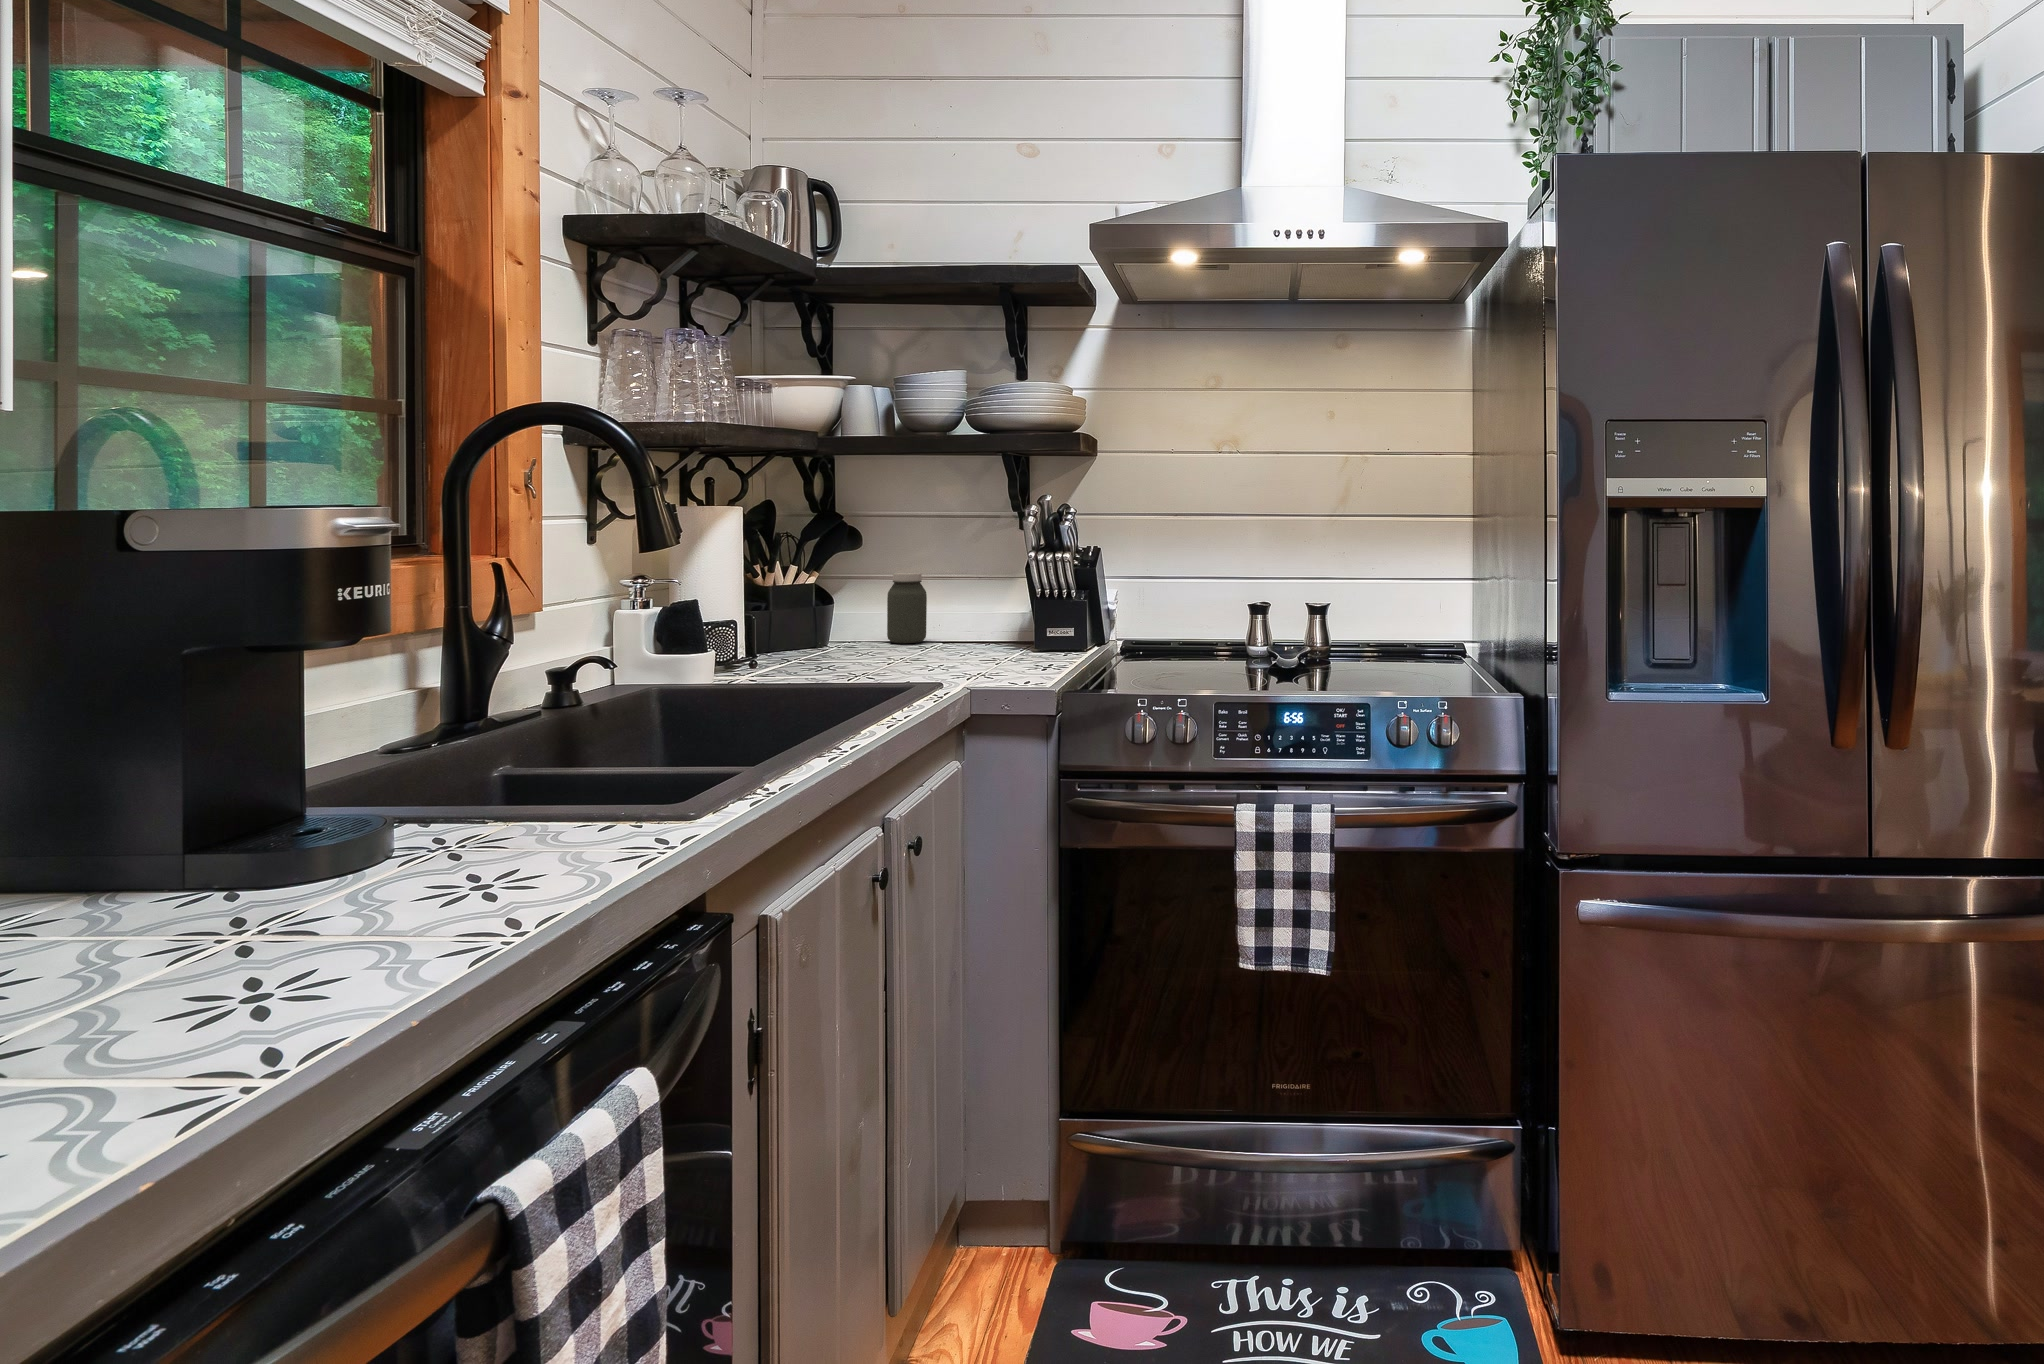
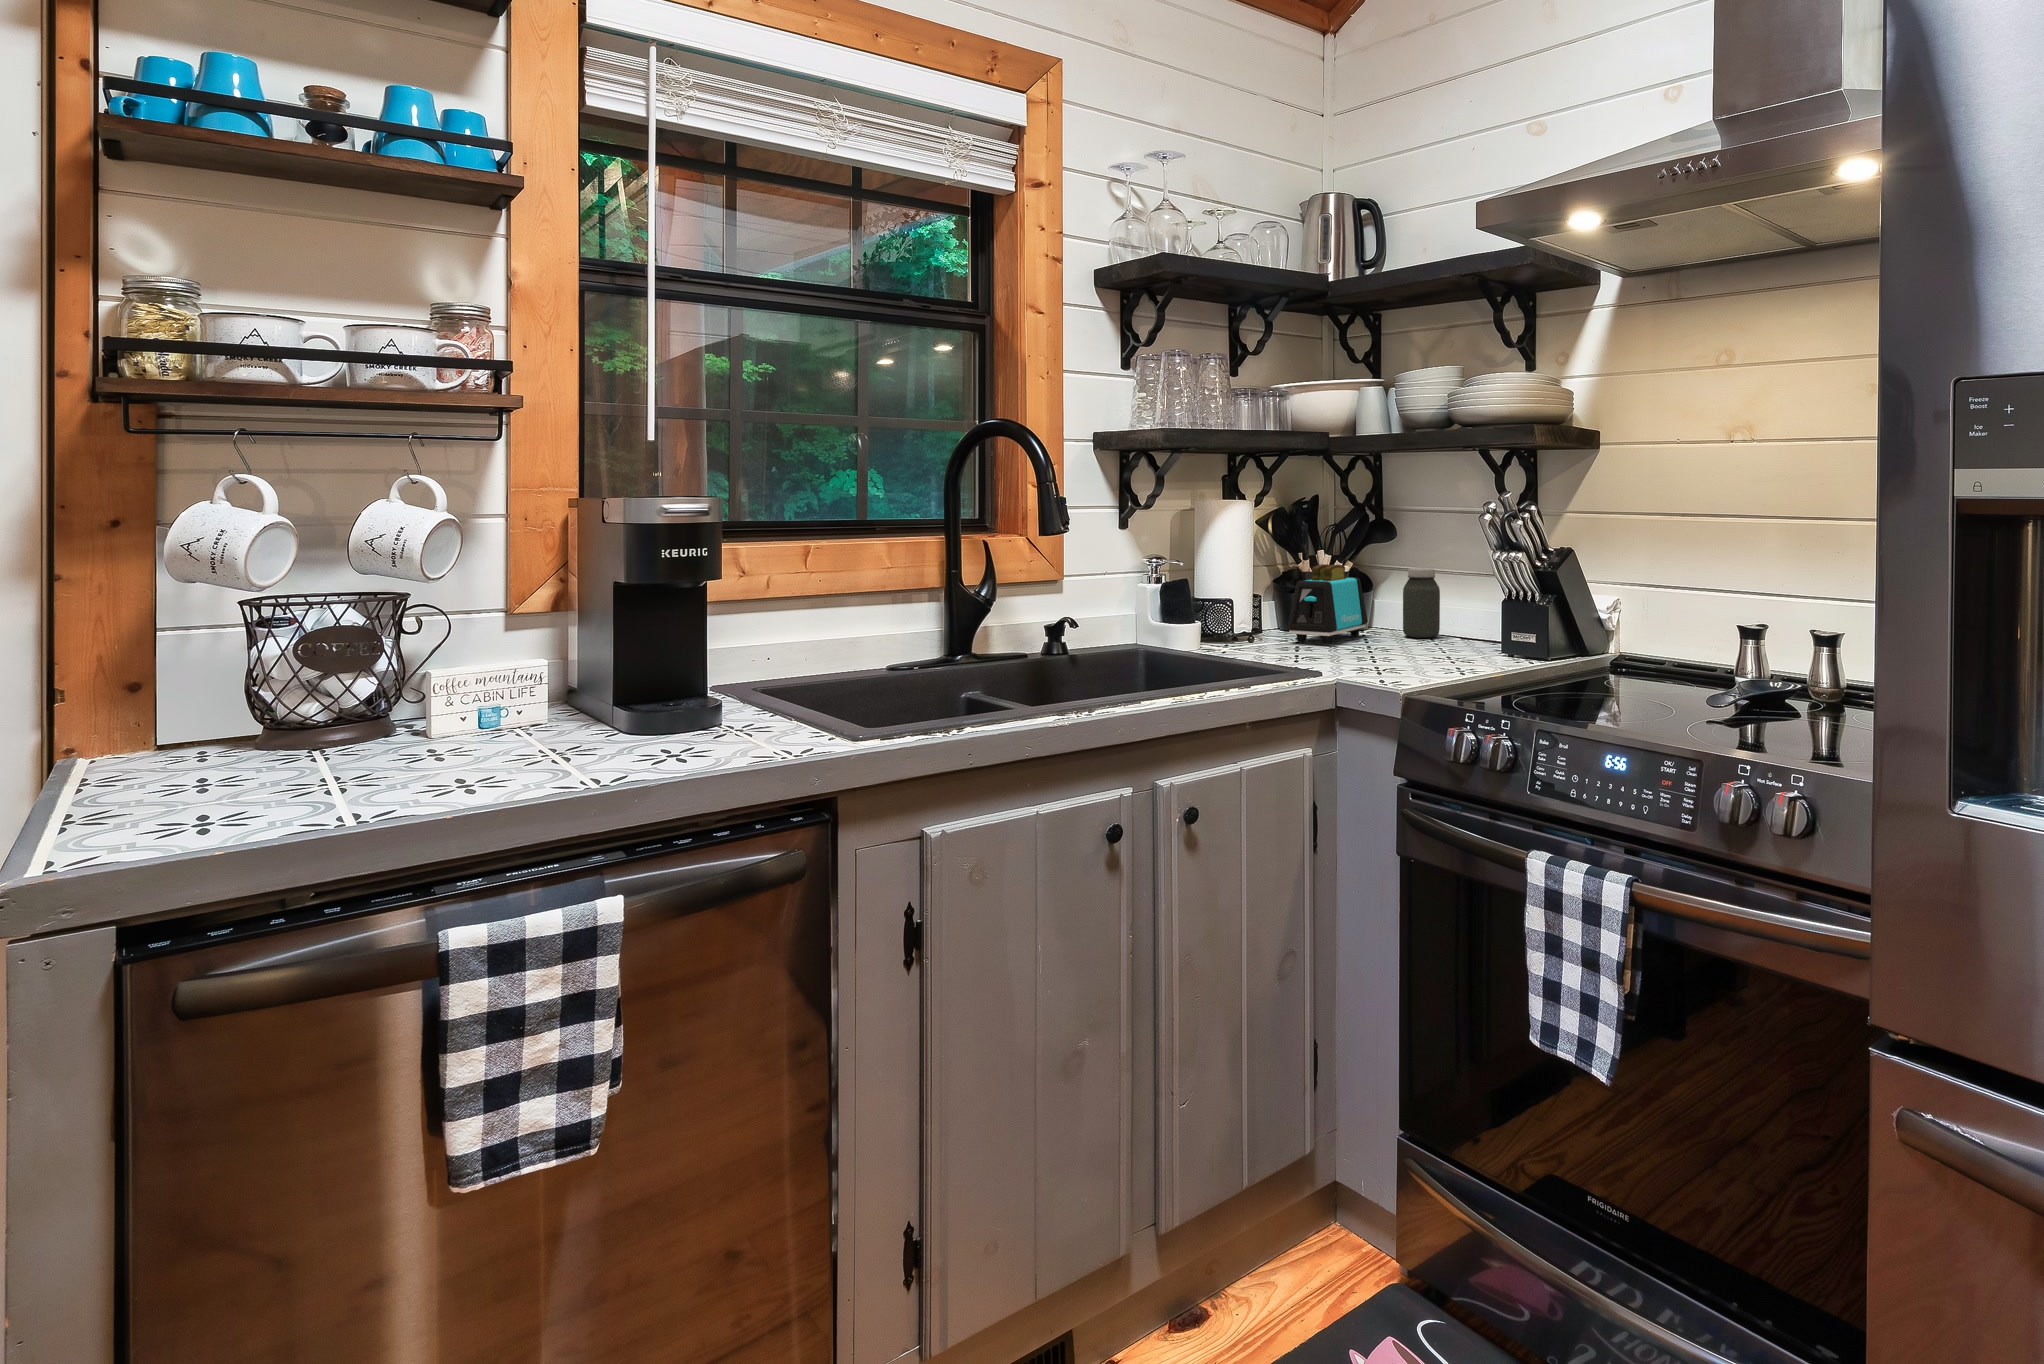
toaster: none [797,572,855,658] -> present [1288,564,1368,644]

